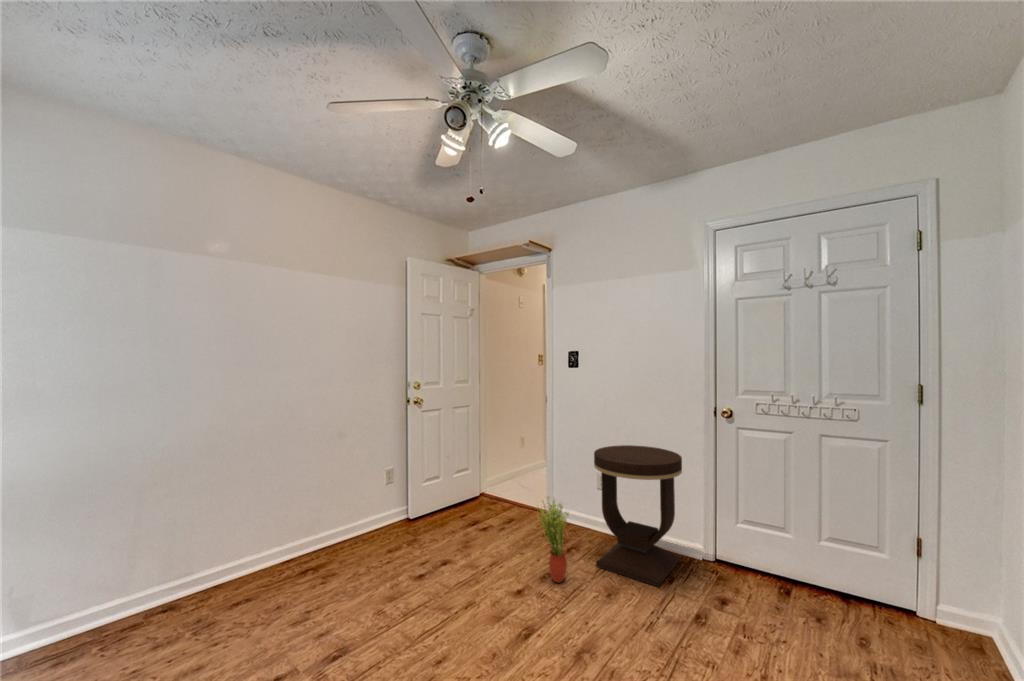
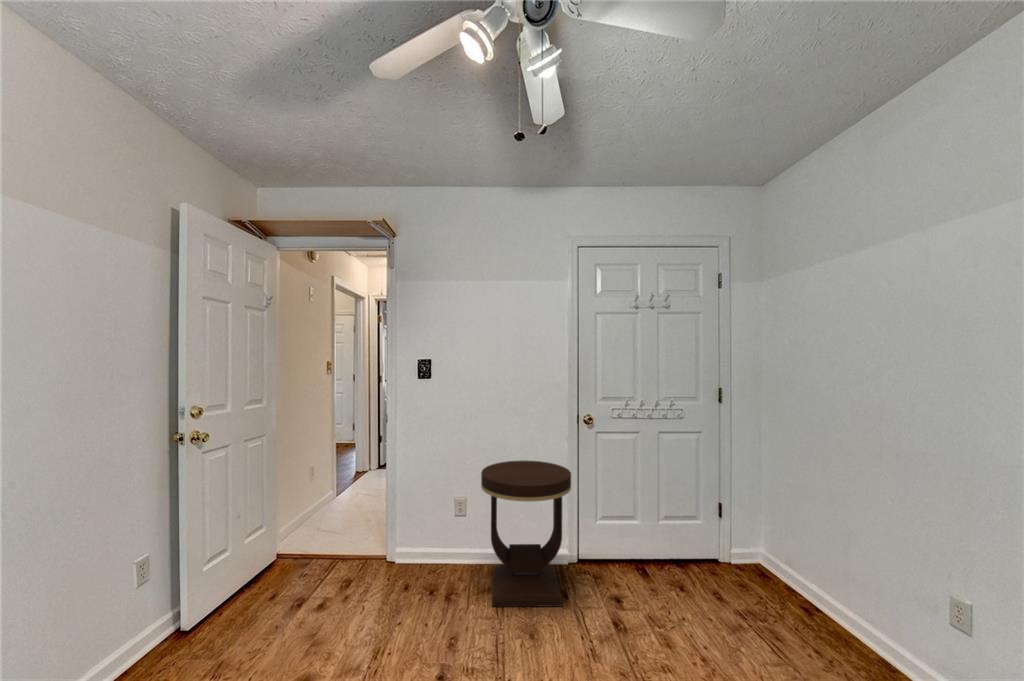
potted plant: present [538,496,569,583] -> none [443,541,485,645]

